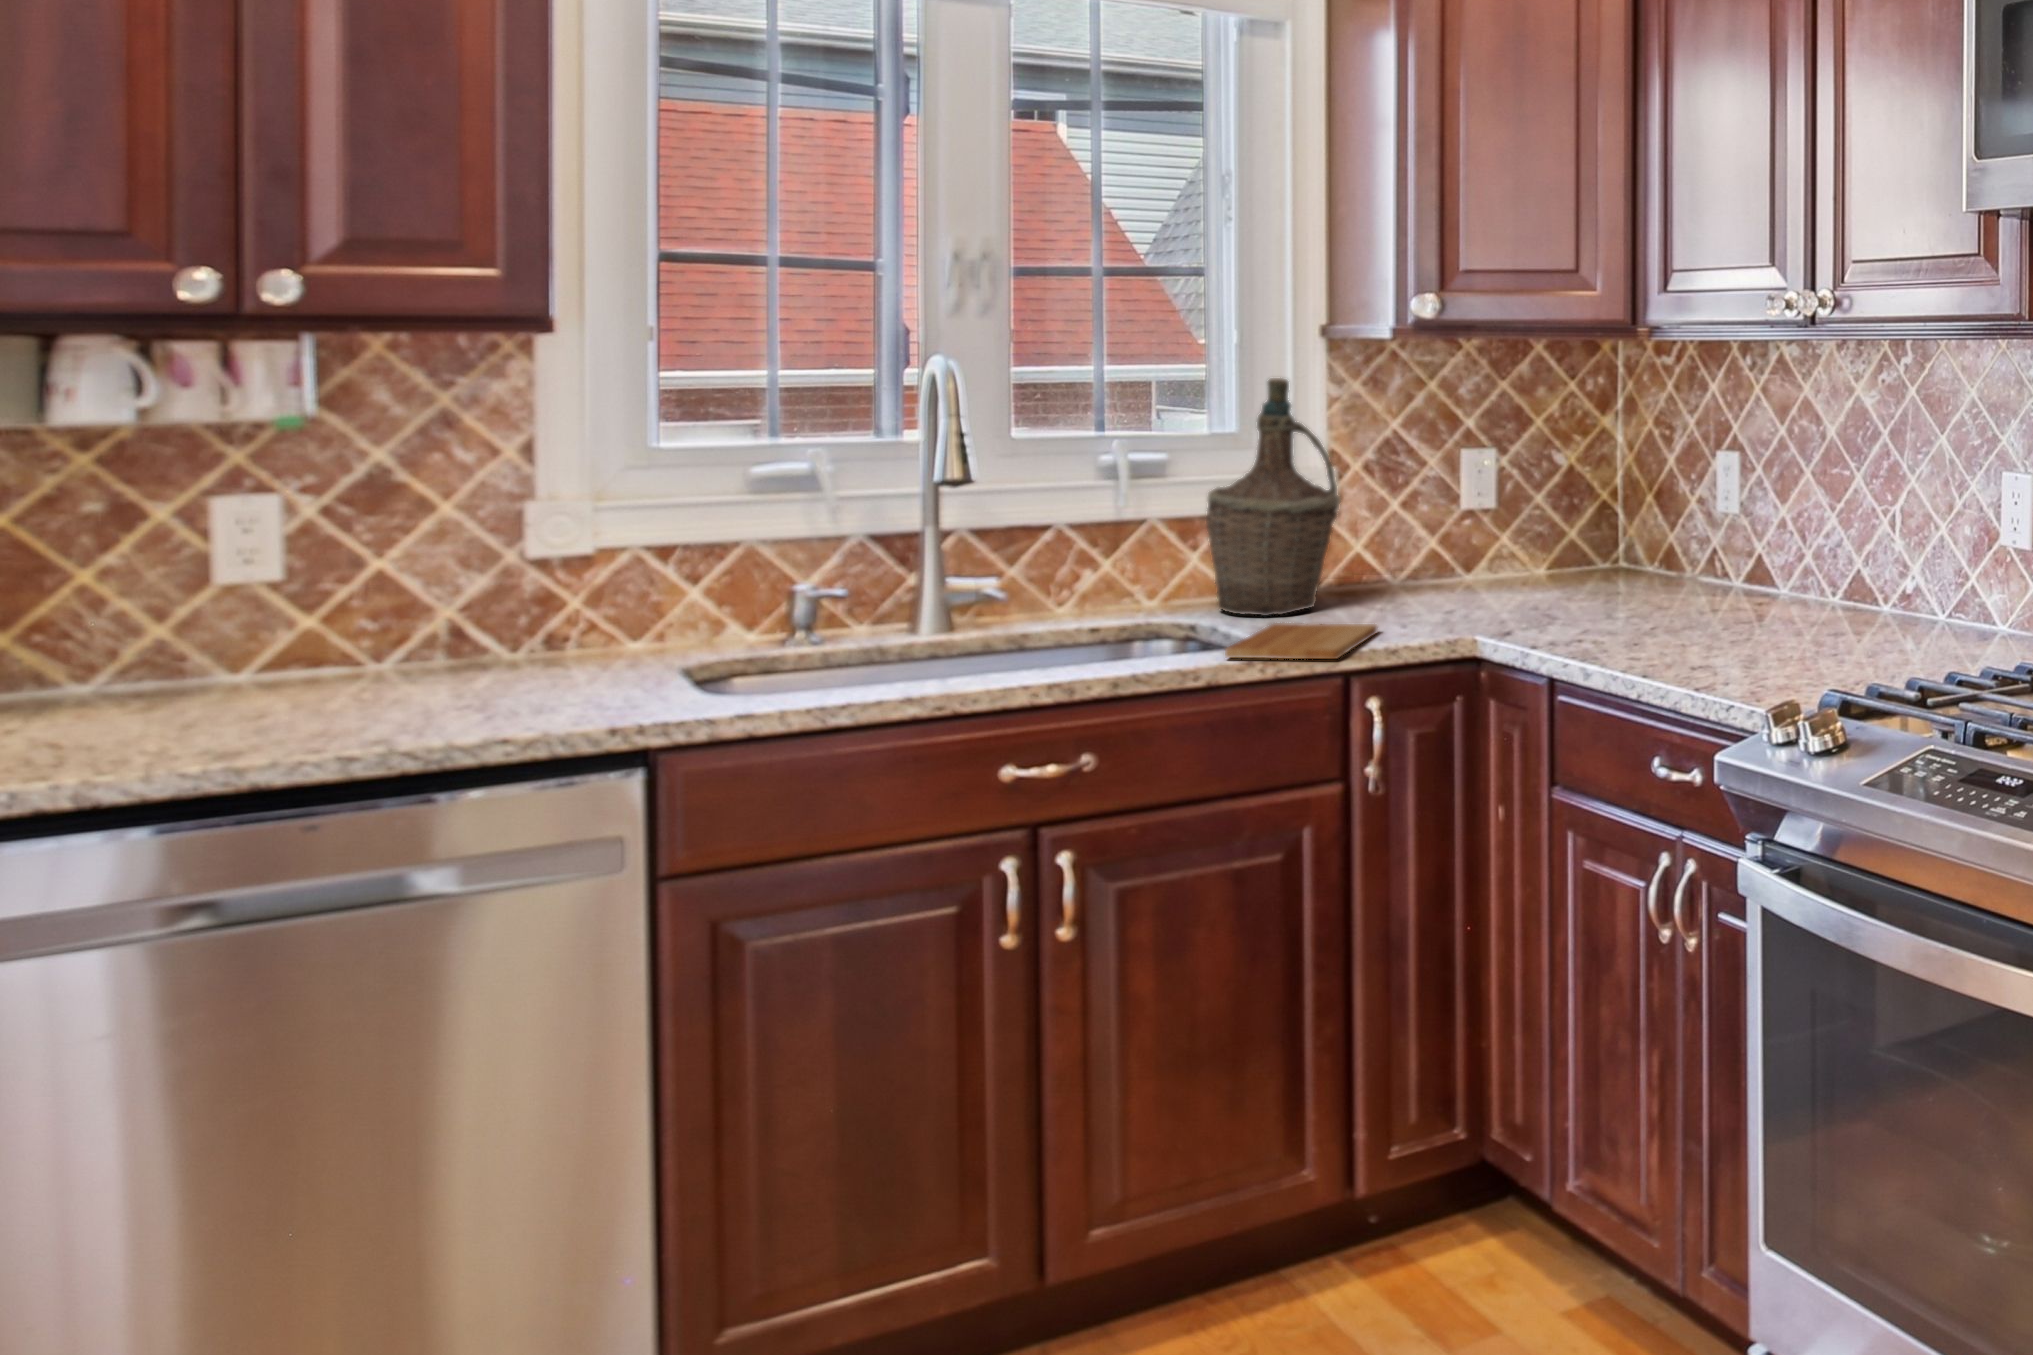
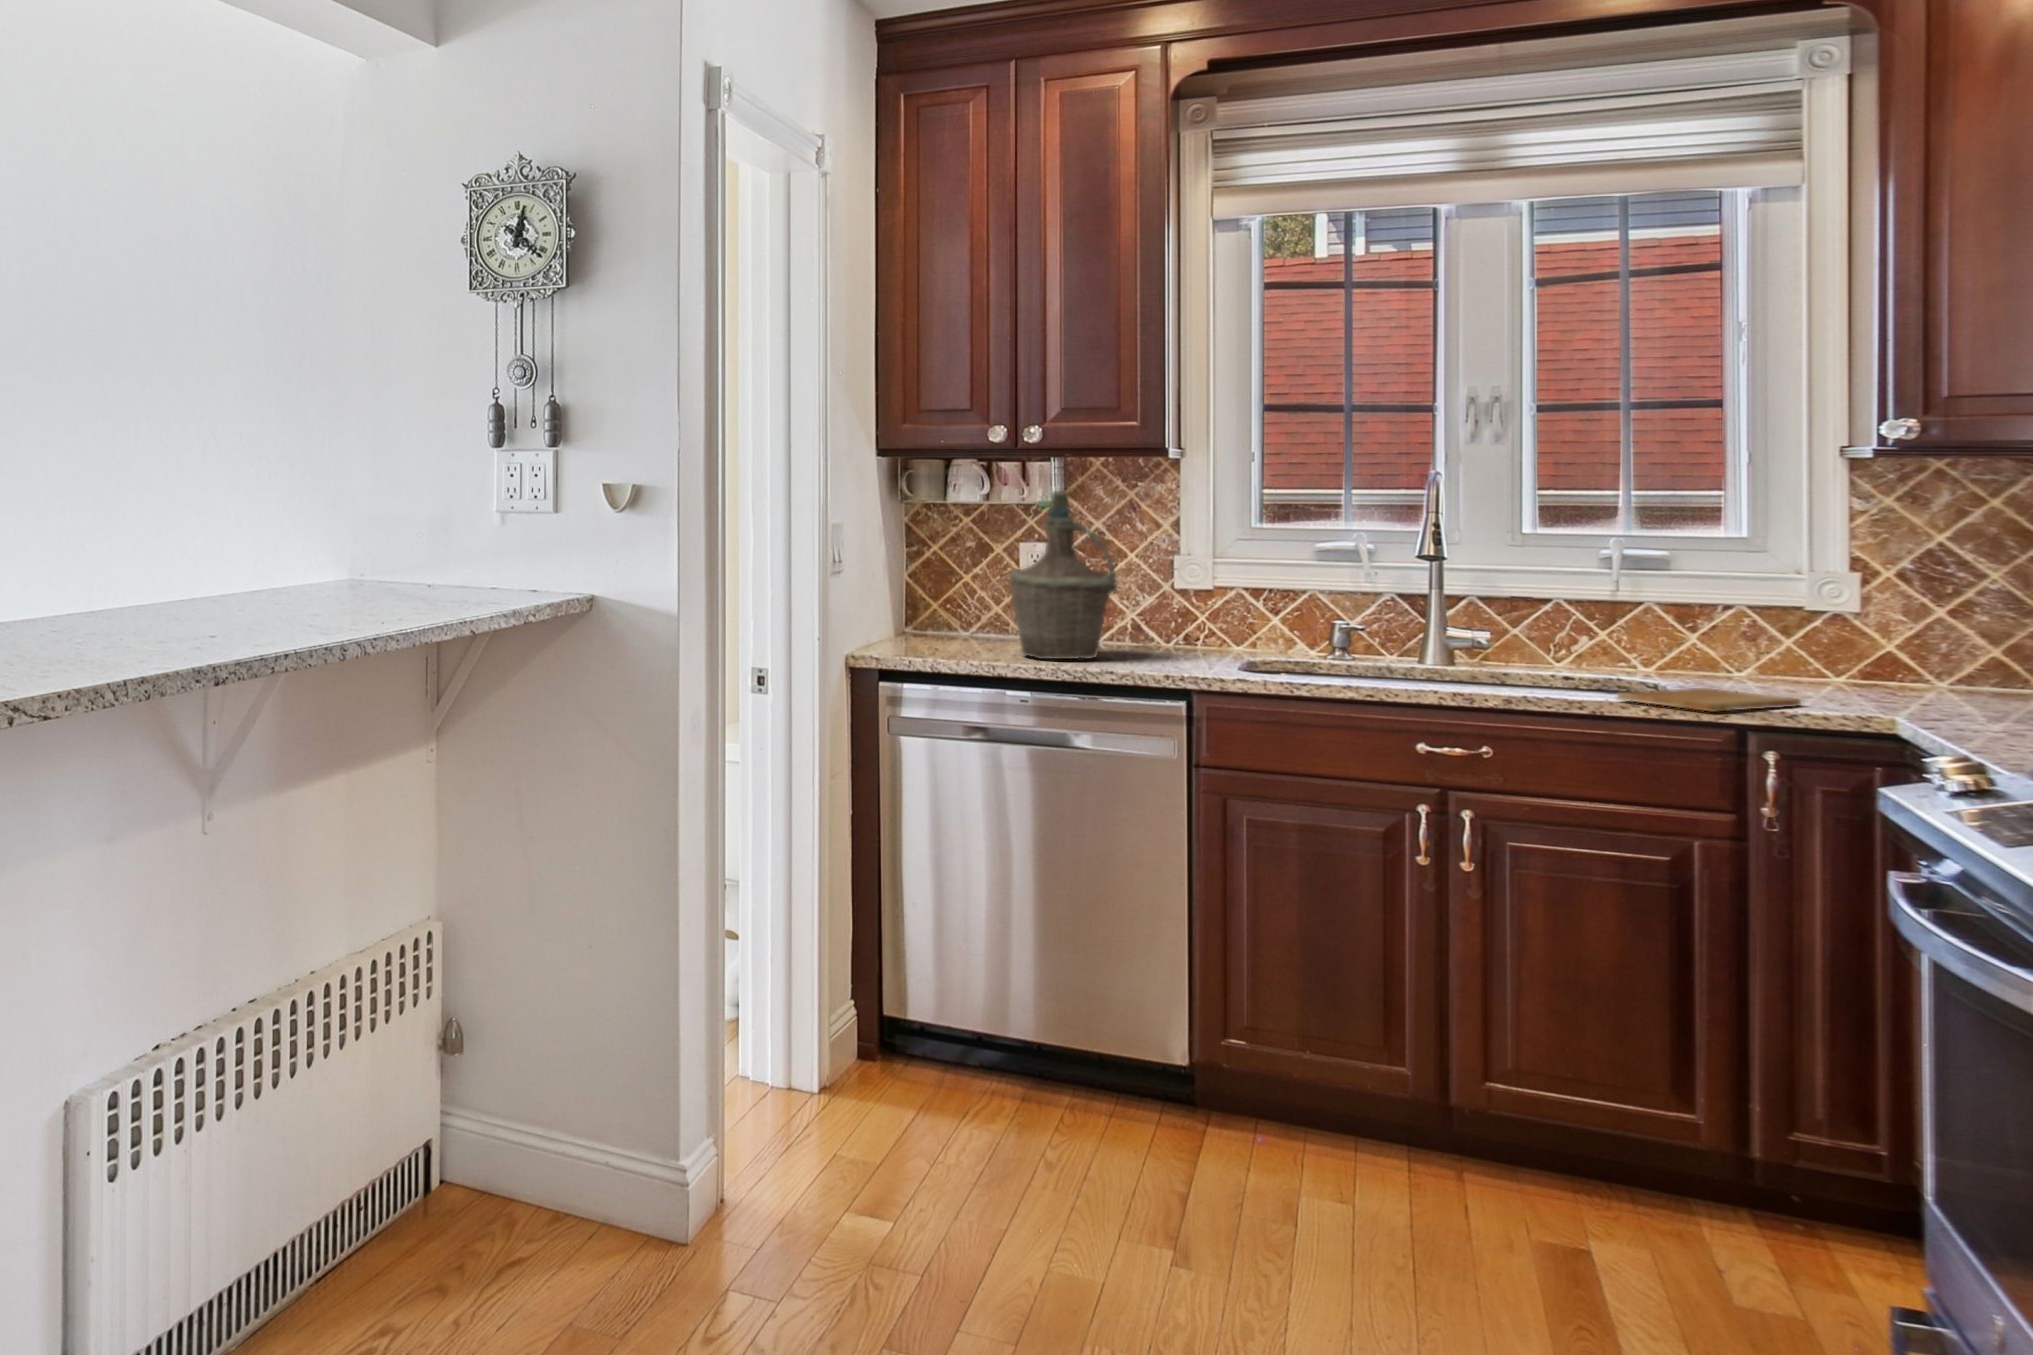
bottle: present [1206,378,1340,616] -> present [1011,491,1118,659]

